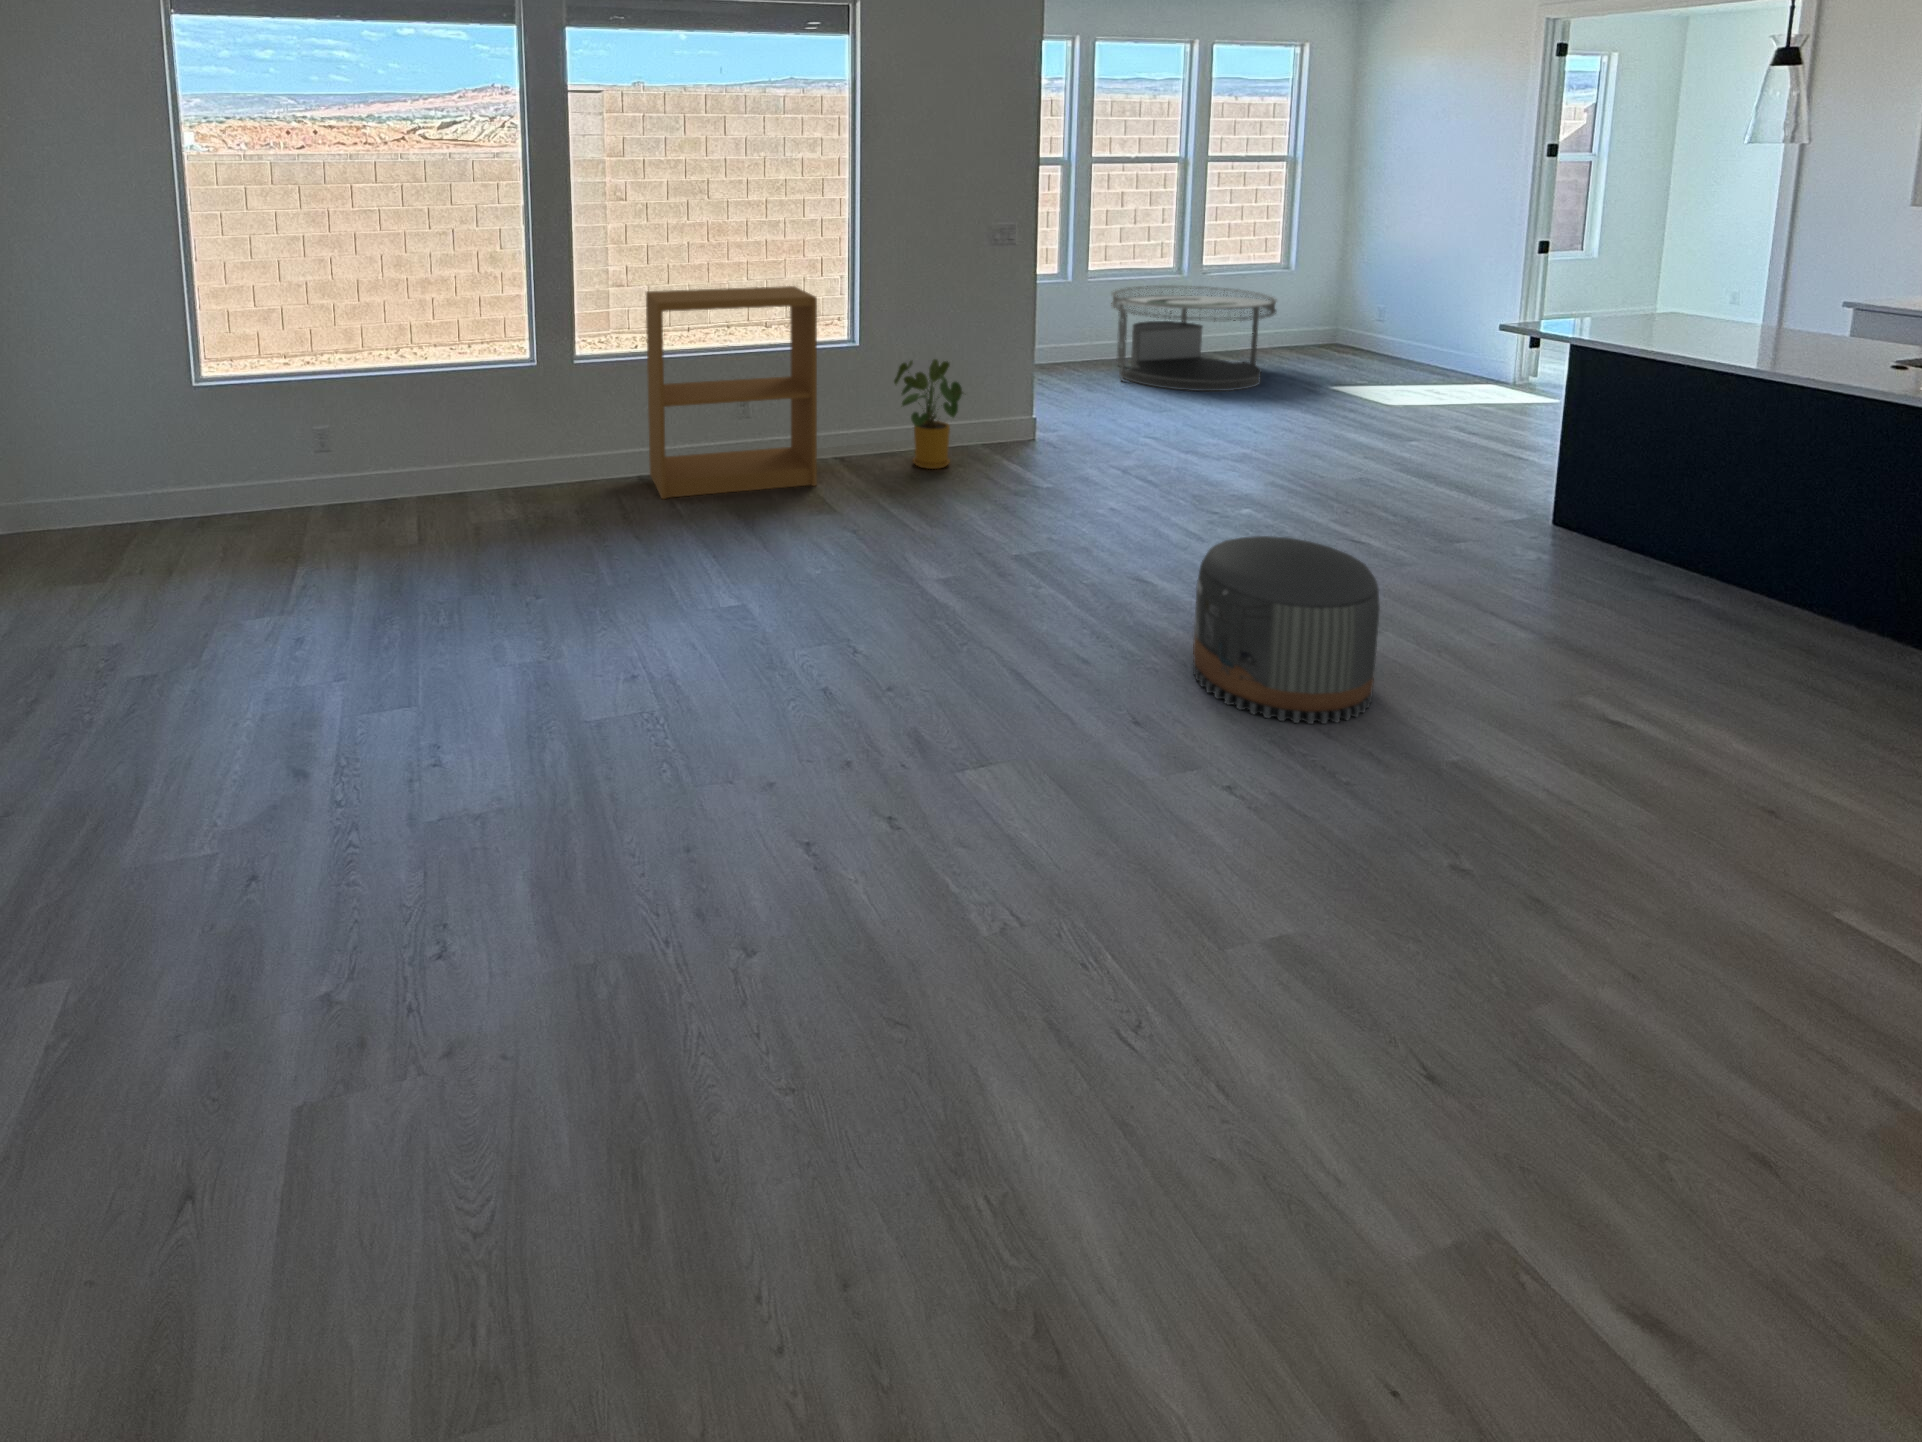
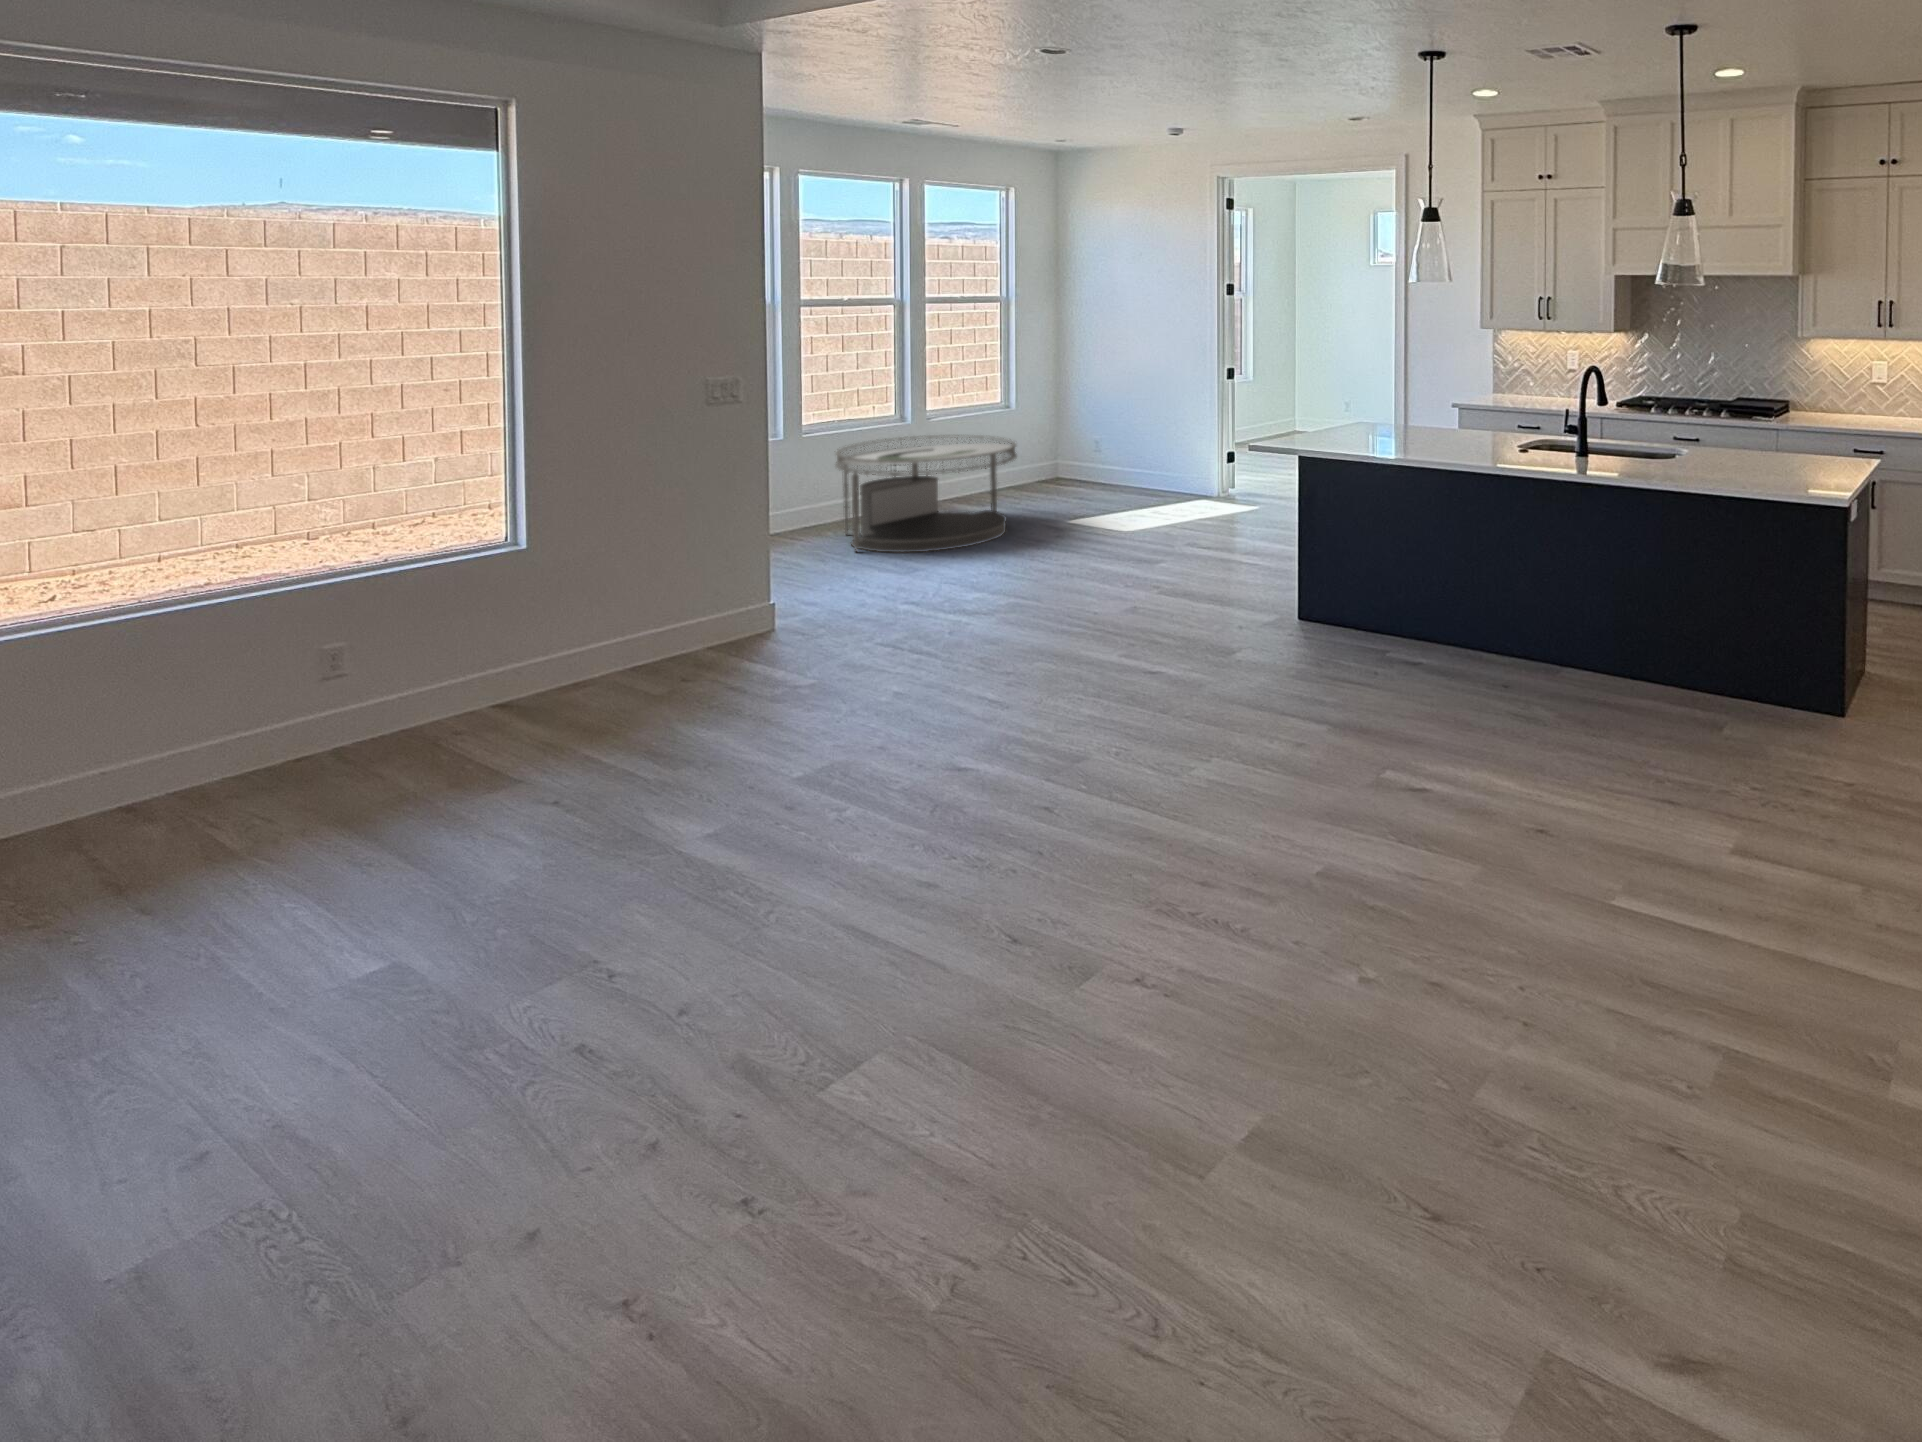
bookshelf: present [646,286,817,499] -> none [93,495,460,877]
house plant: present [894,359,963,469] -> none [573,565,693,713]
pouf: present [1193,536,1380,724] -> none [1059,698,1242,906]

